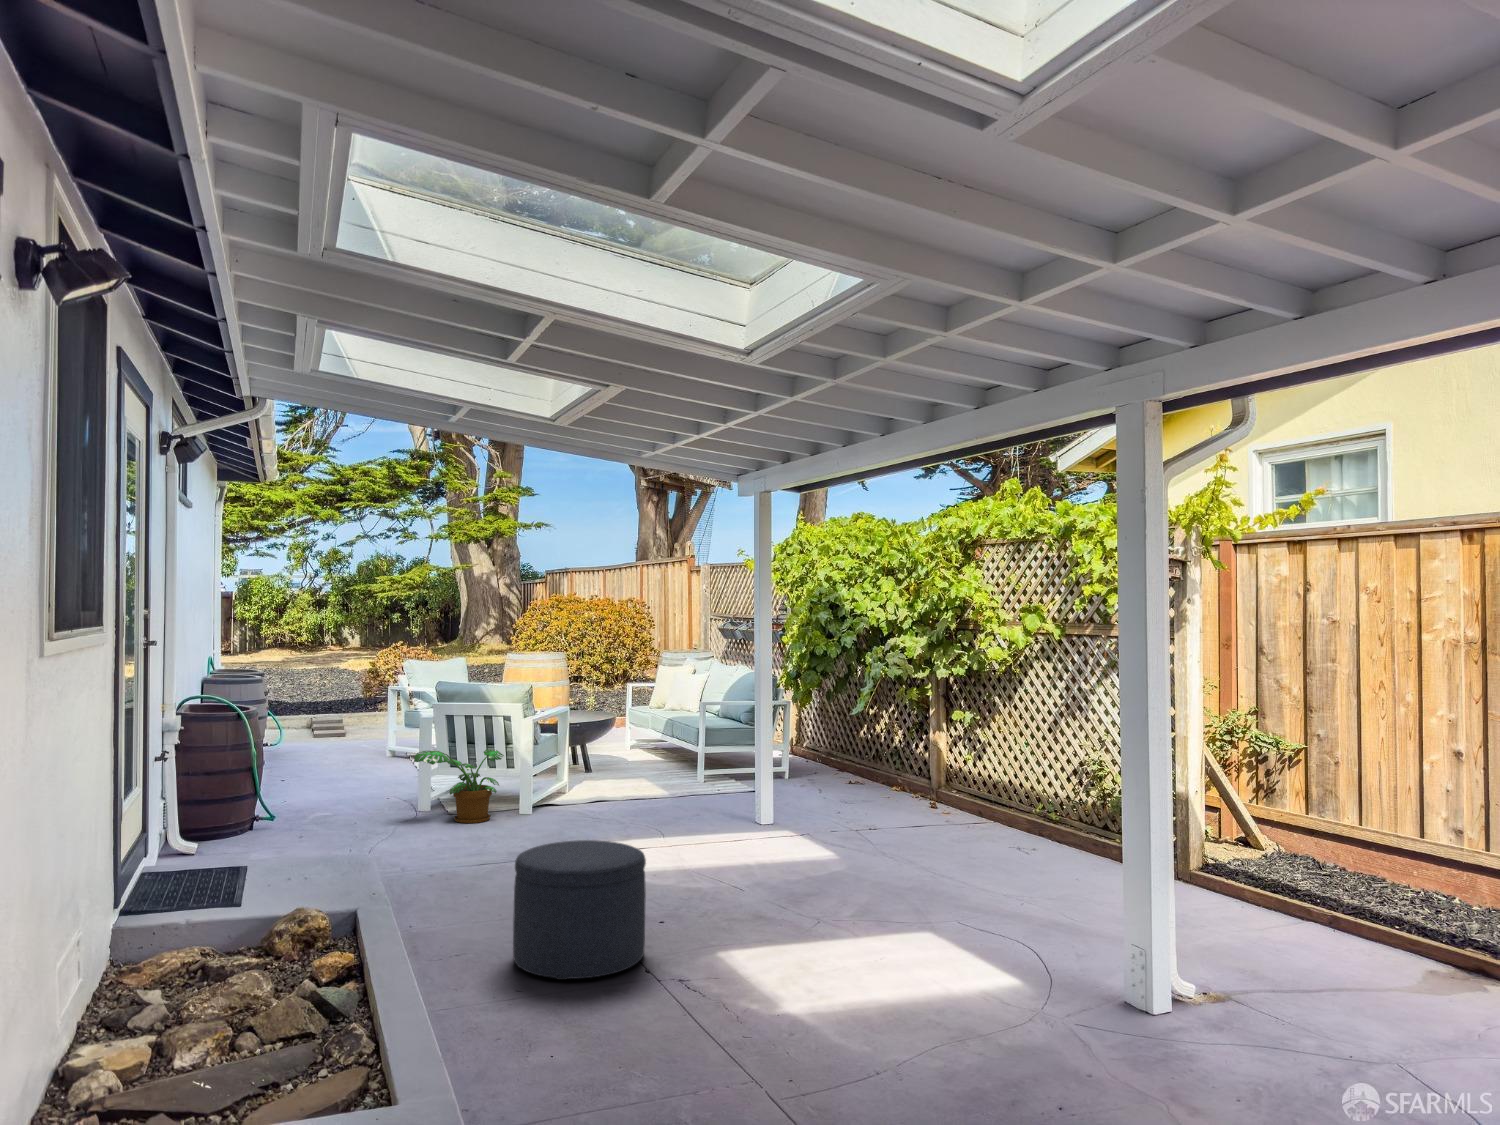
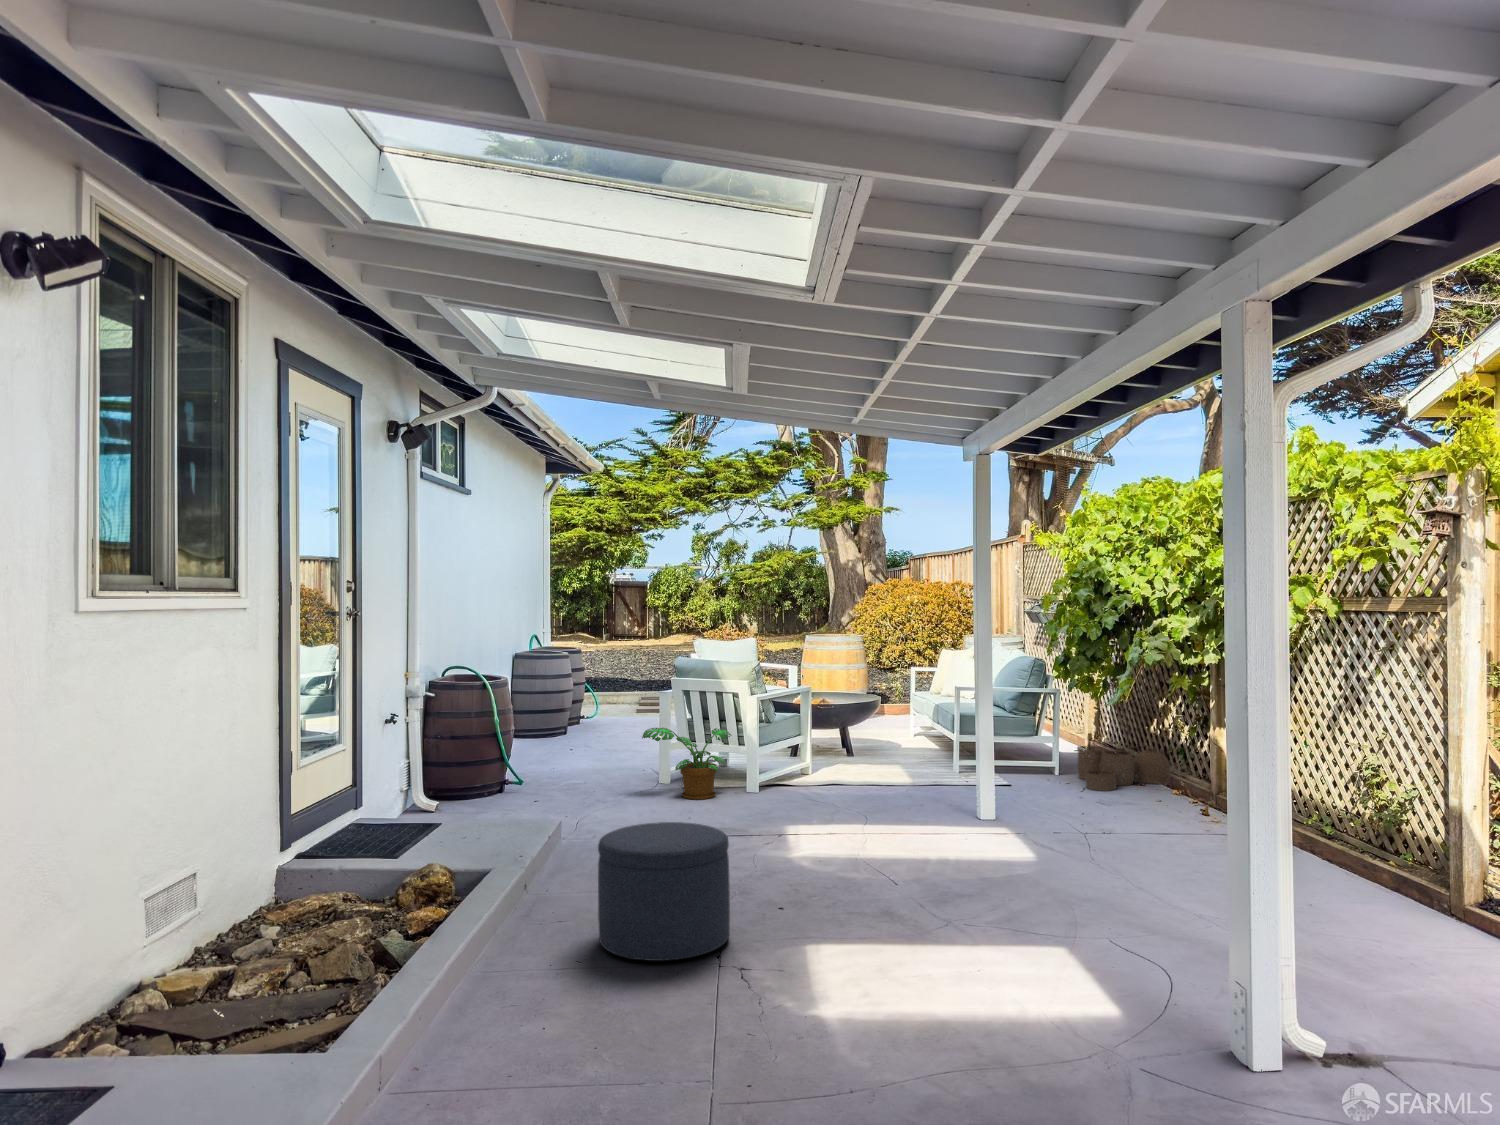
woven basket: none [809,749,885,792] -> present [1077,745,1170,791]

